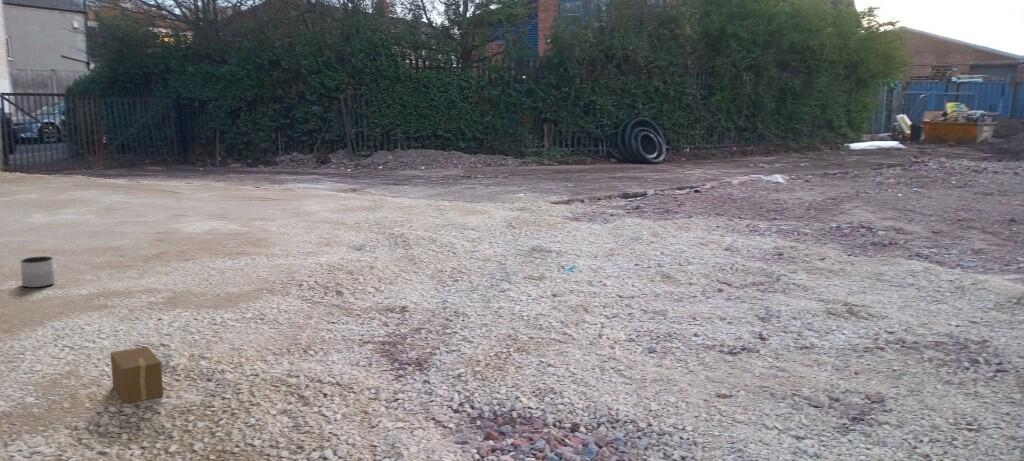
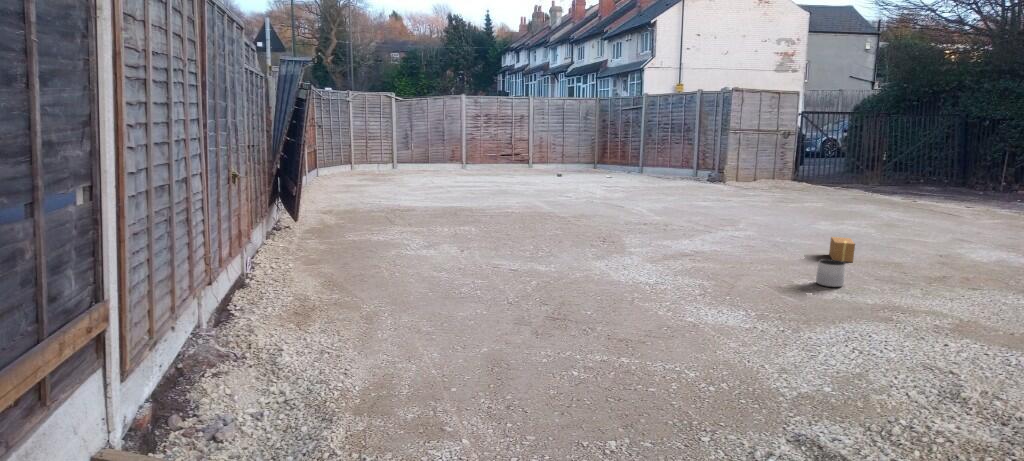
cardboard box: present [111,347,163,404] -> present [829,237,855,262]

